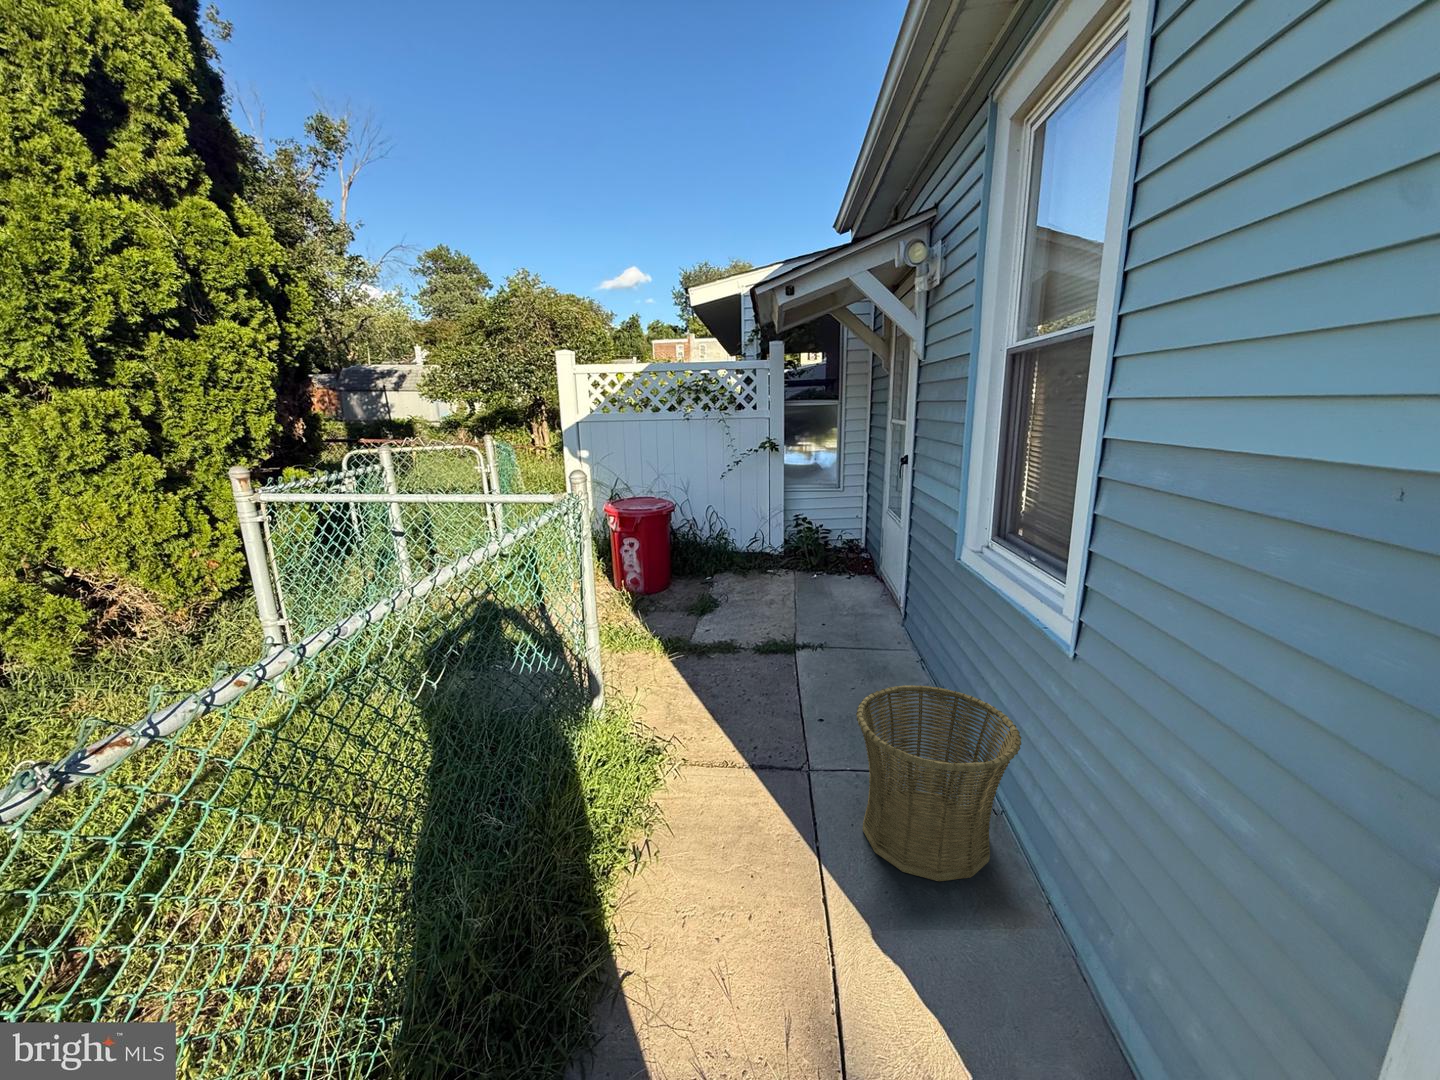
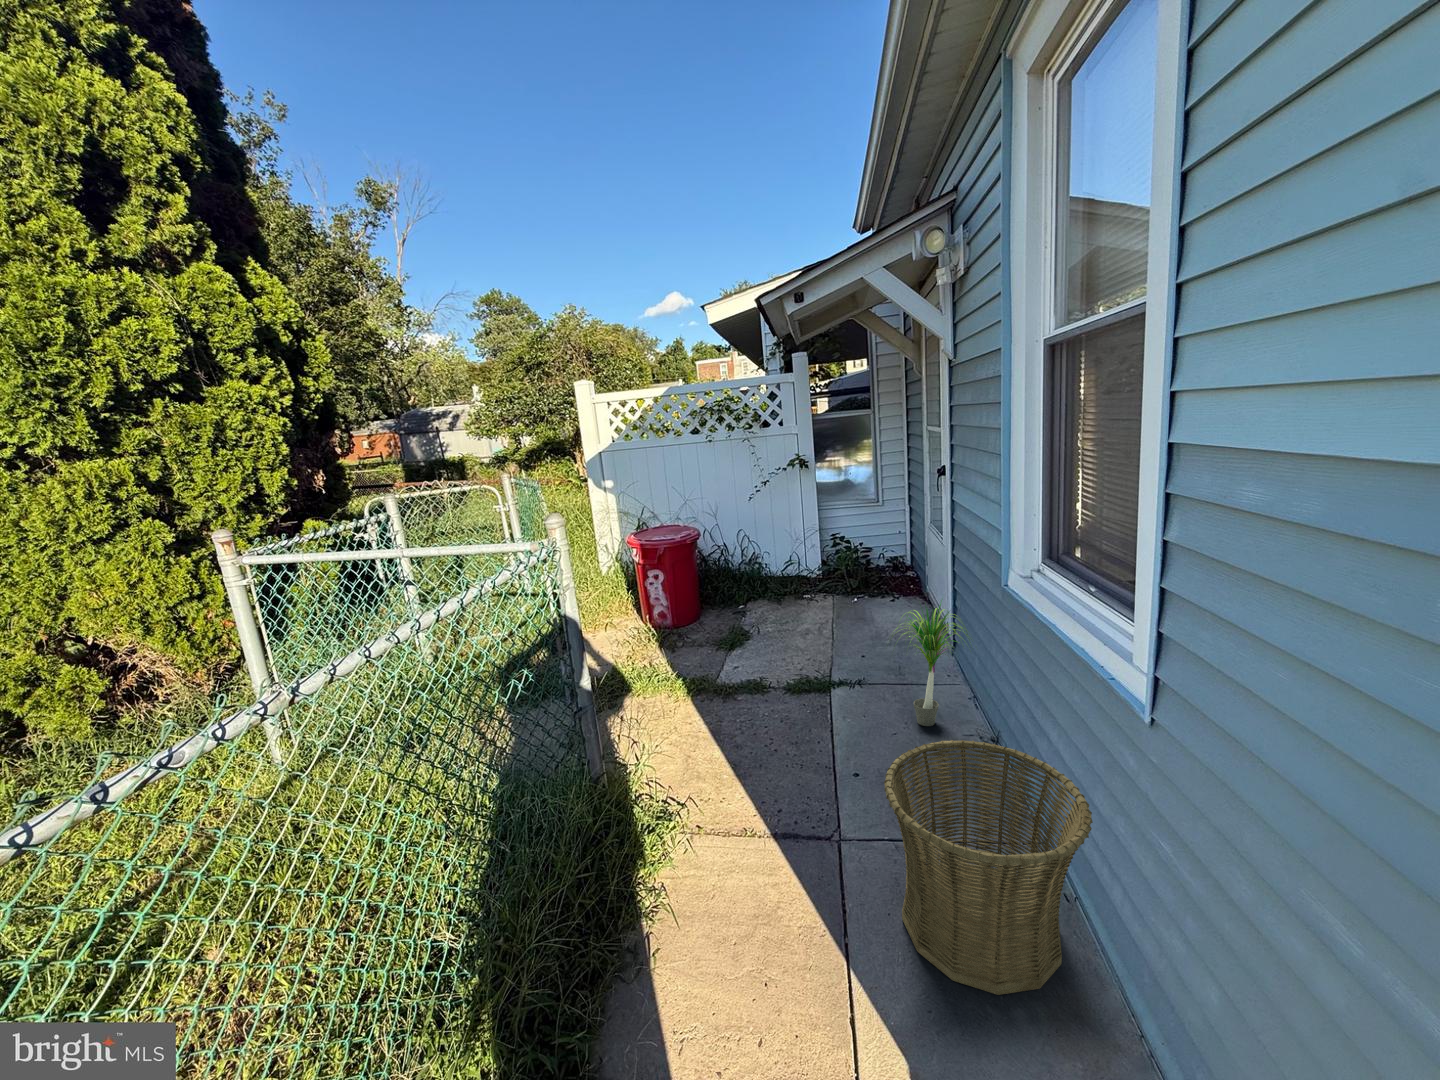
potted plant: none [852,570,935,688] -> present [894,603,970,726]

